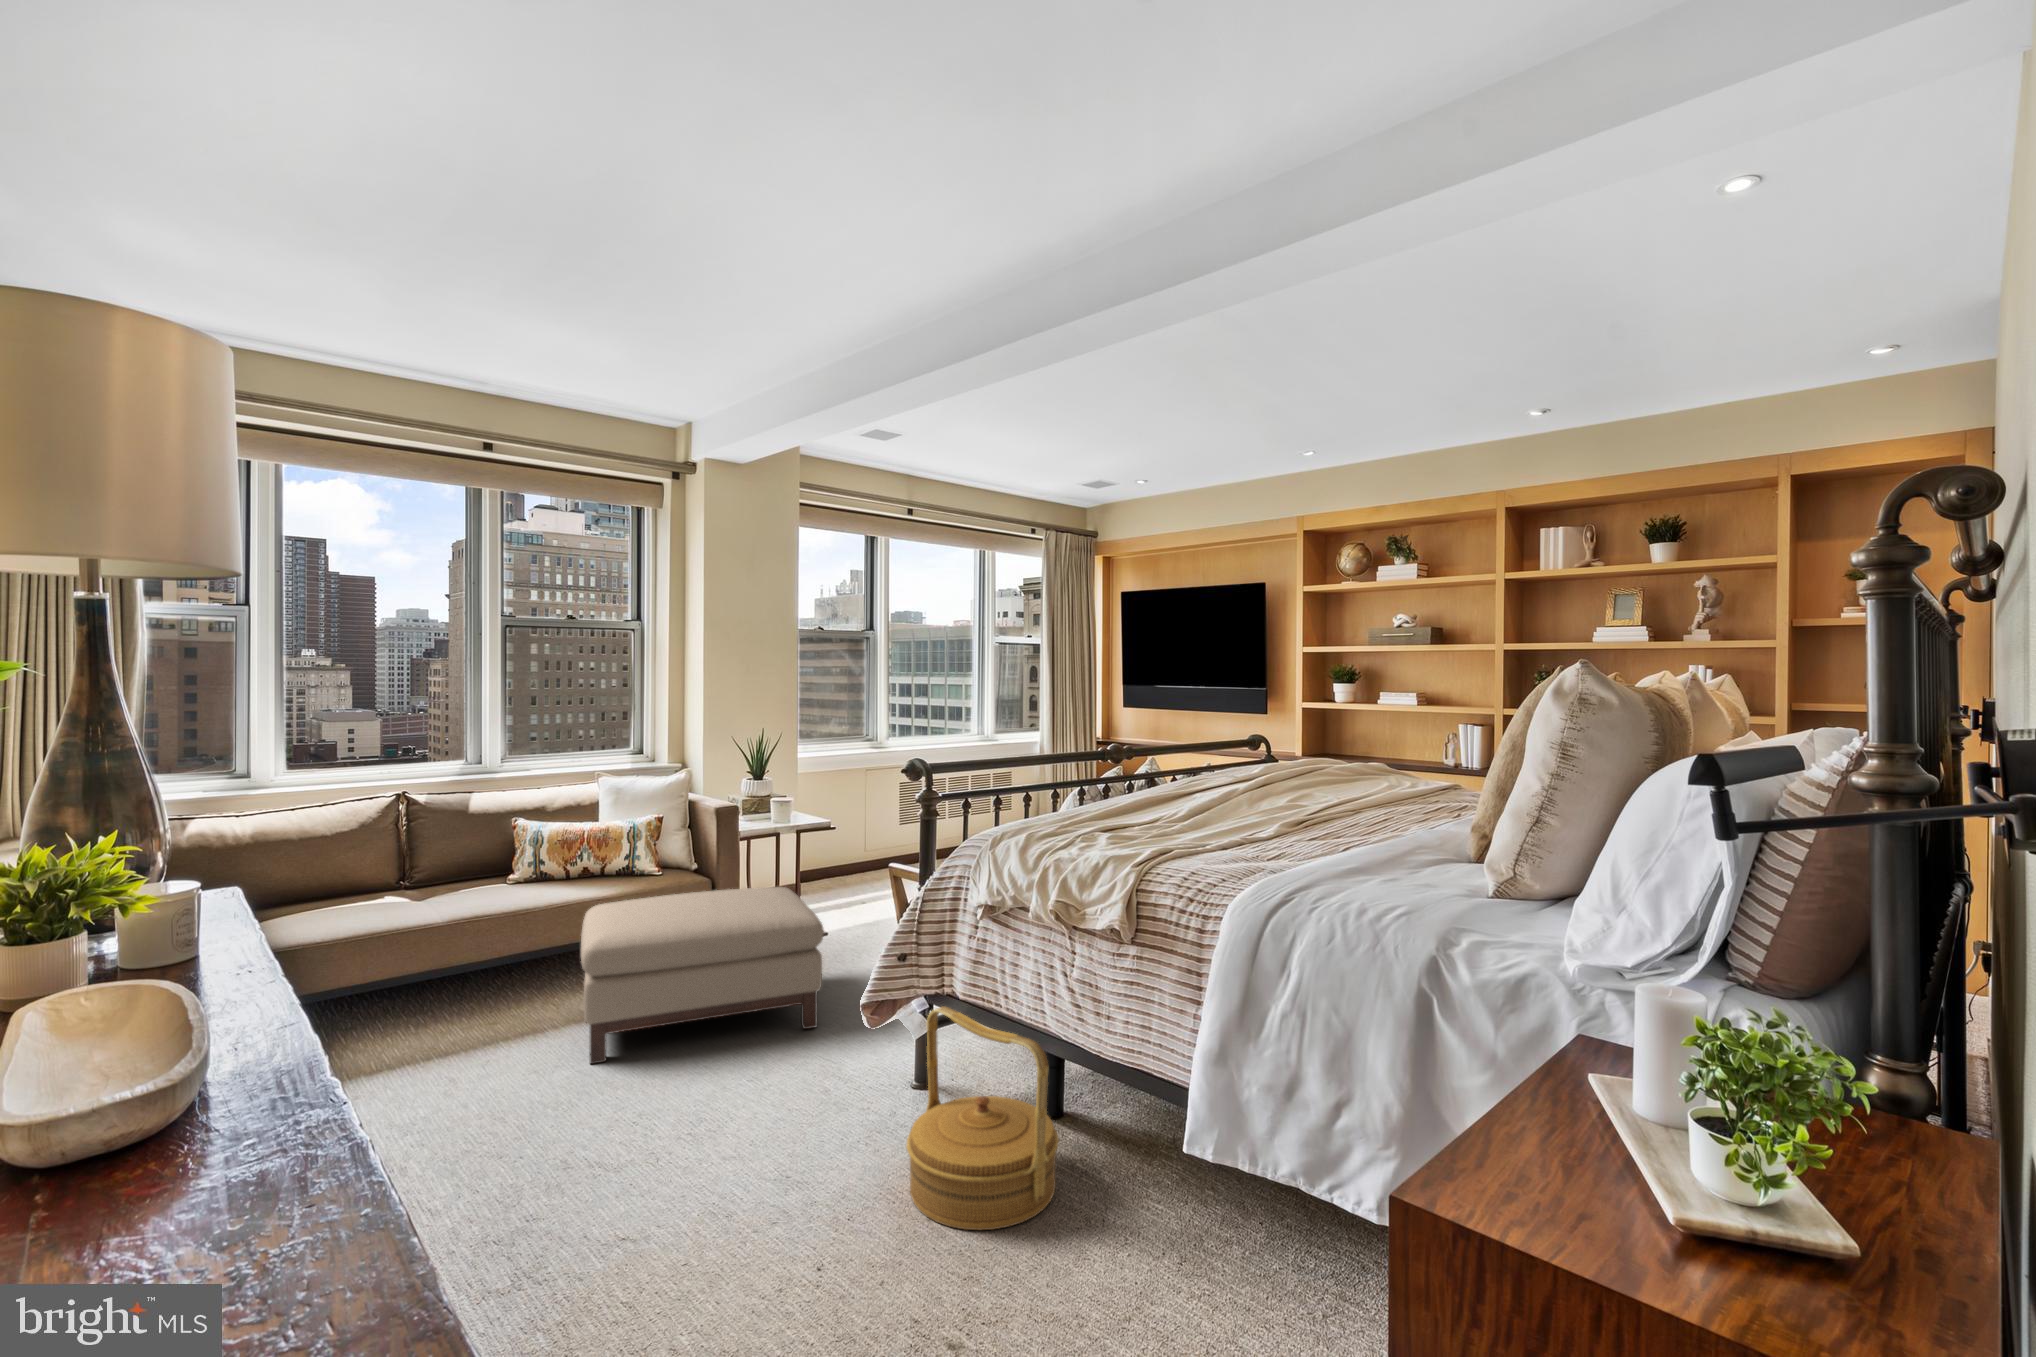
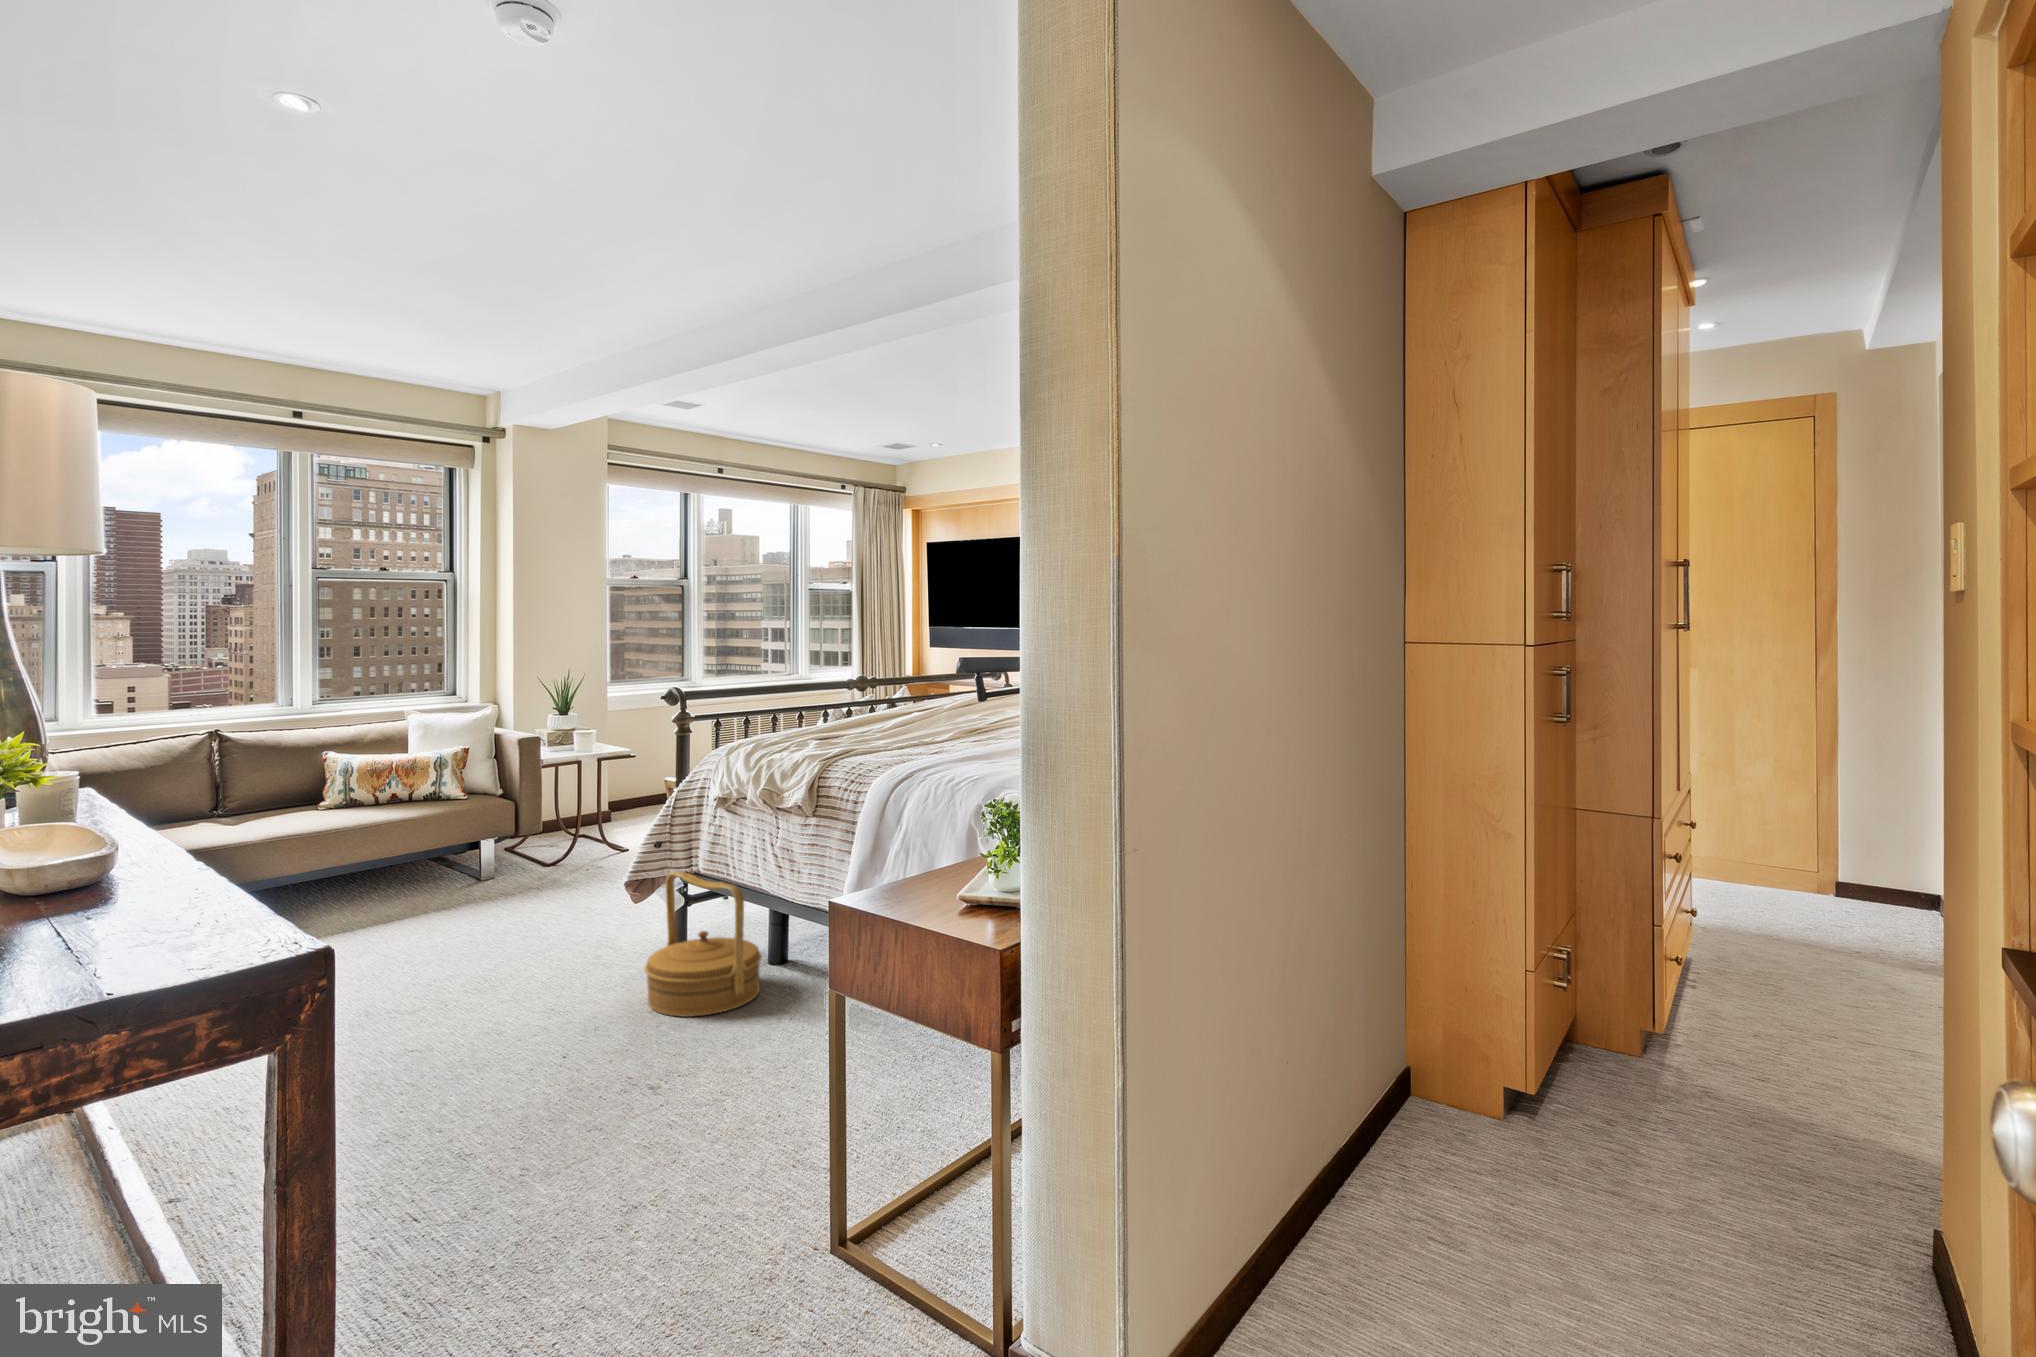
ottoman: present [581,887,824,1064] -> none [389,805,605,943]

